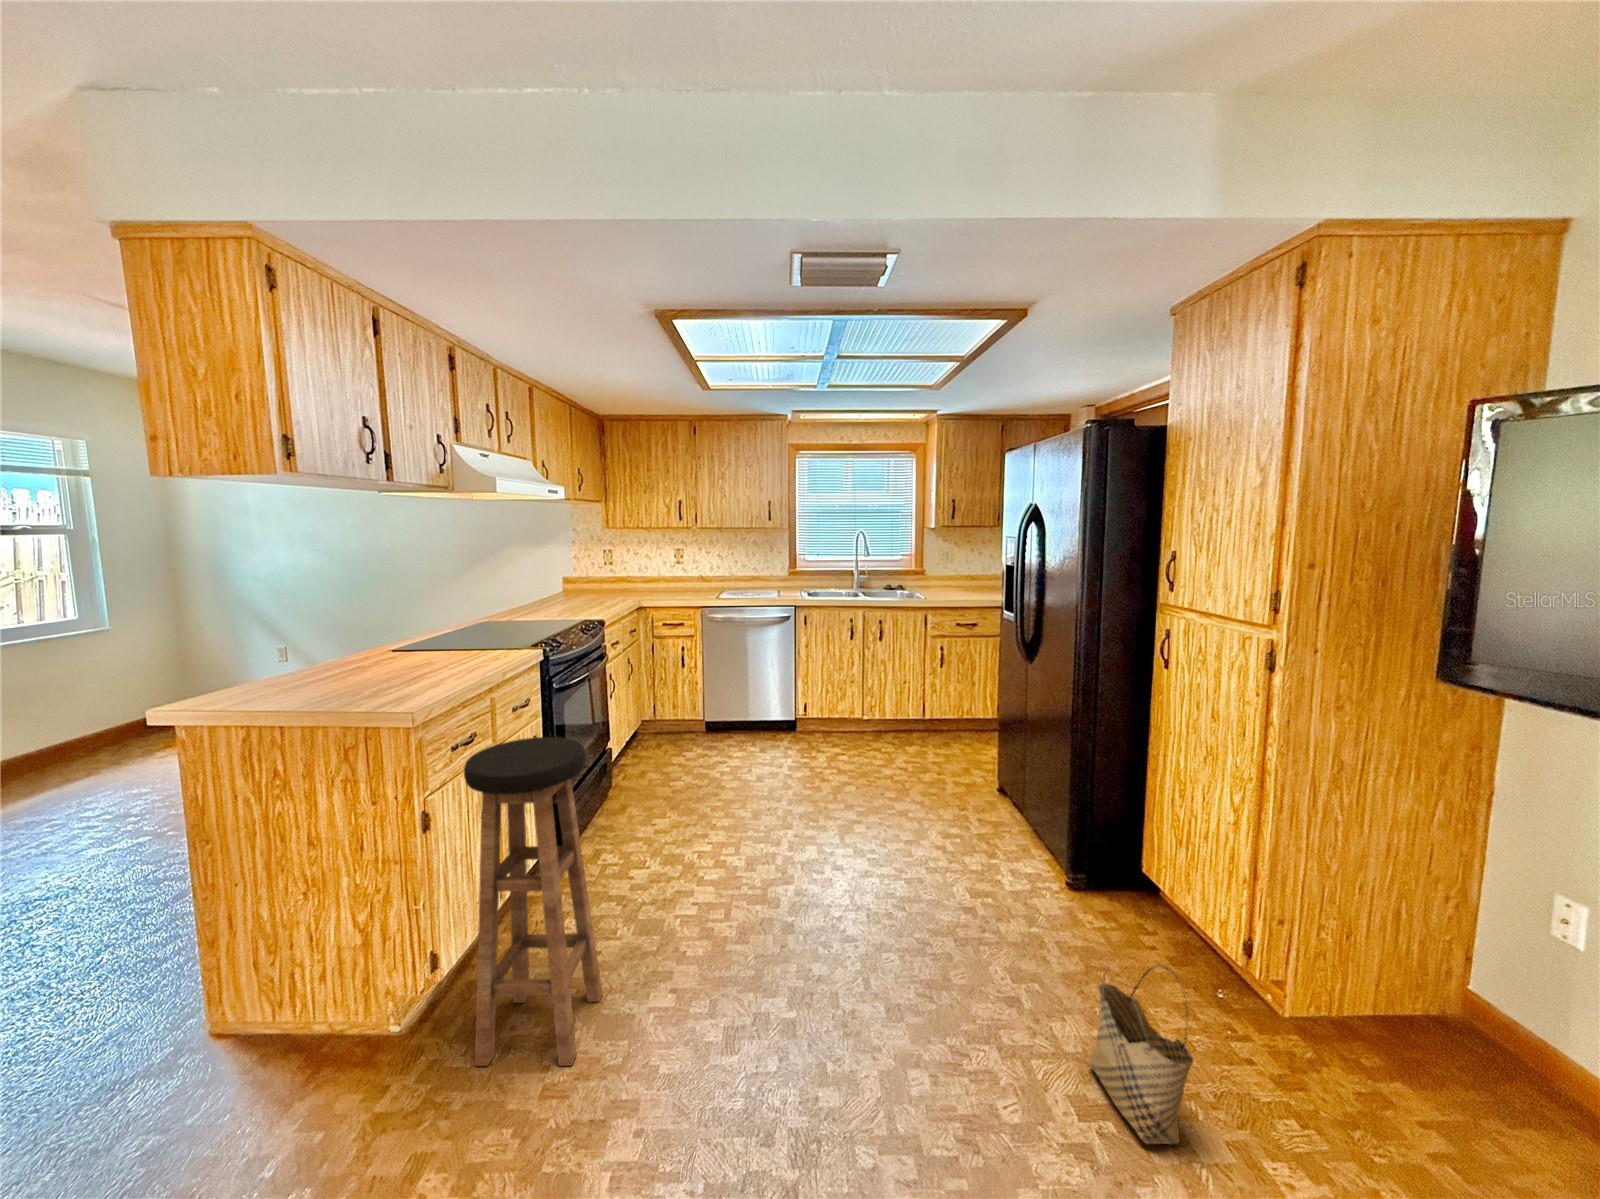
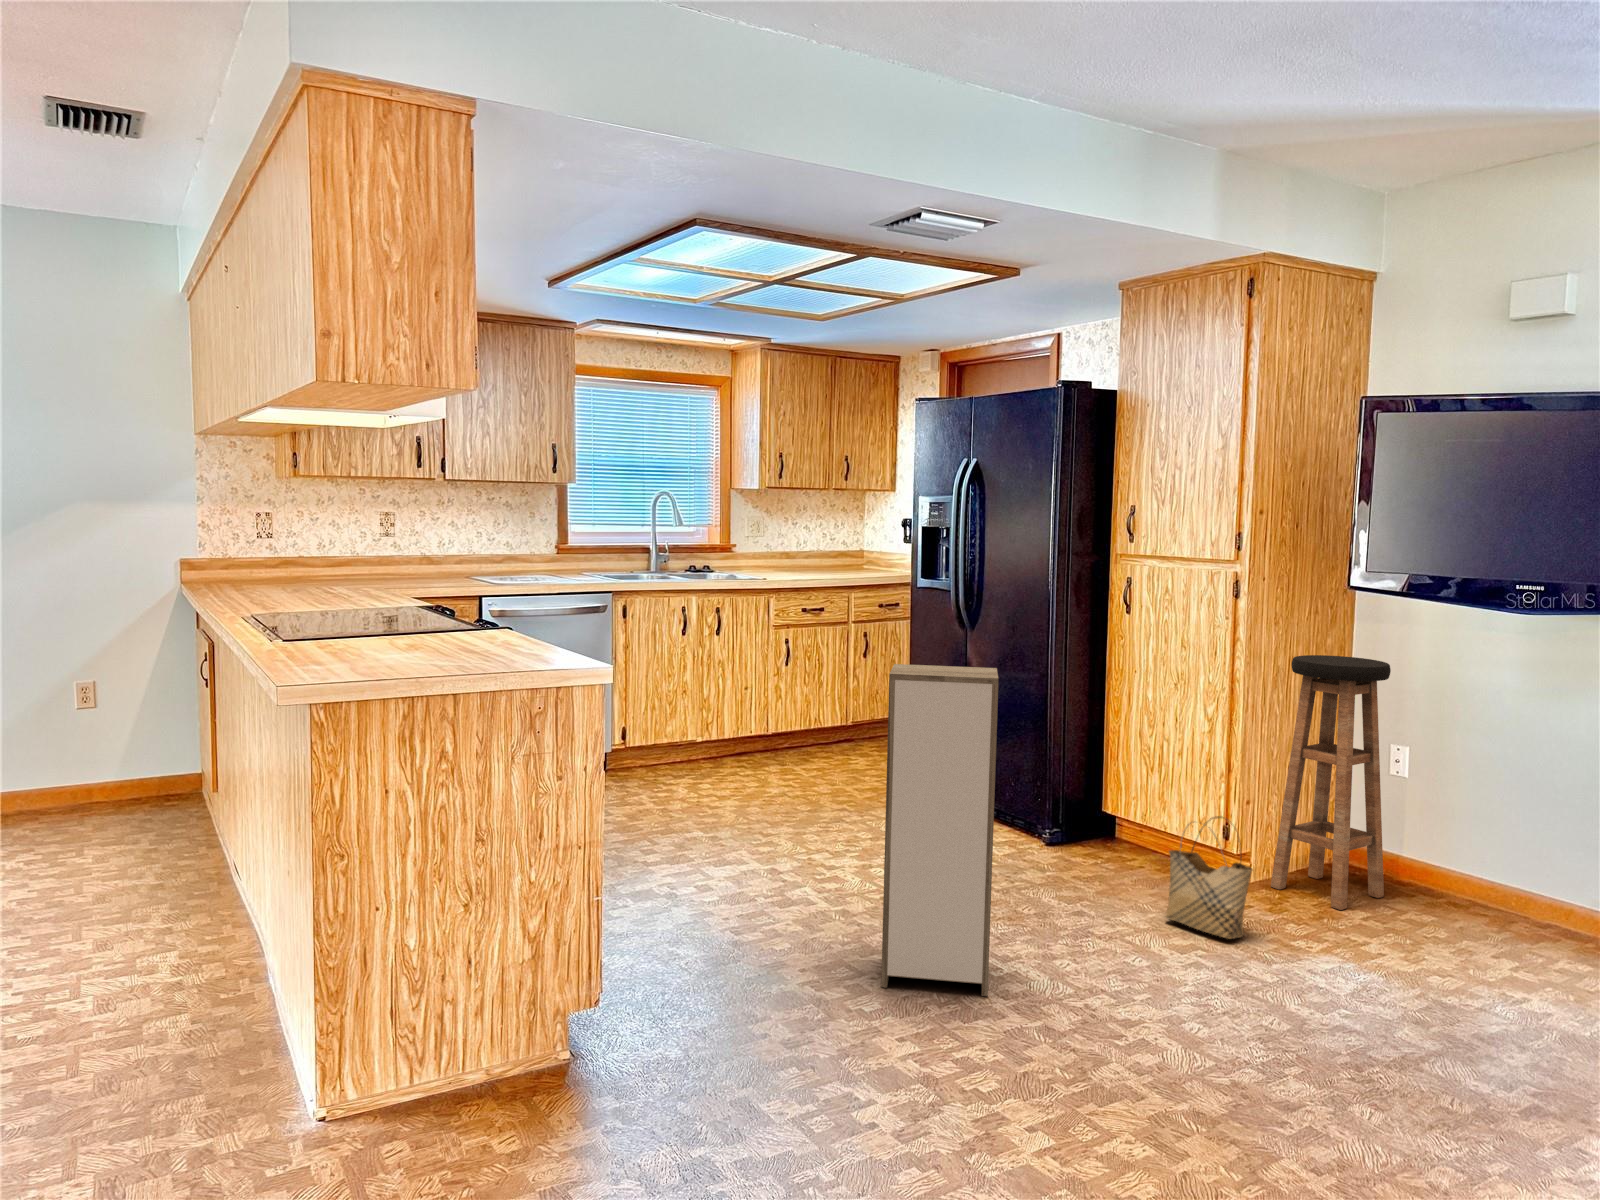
storage cabinet: none [677,727,810,1110] -> present [881,664,998,996]
bar stool: present [464,737,602,1066] -> present [1271,655,1391,910]

